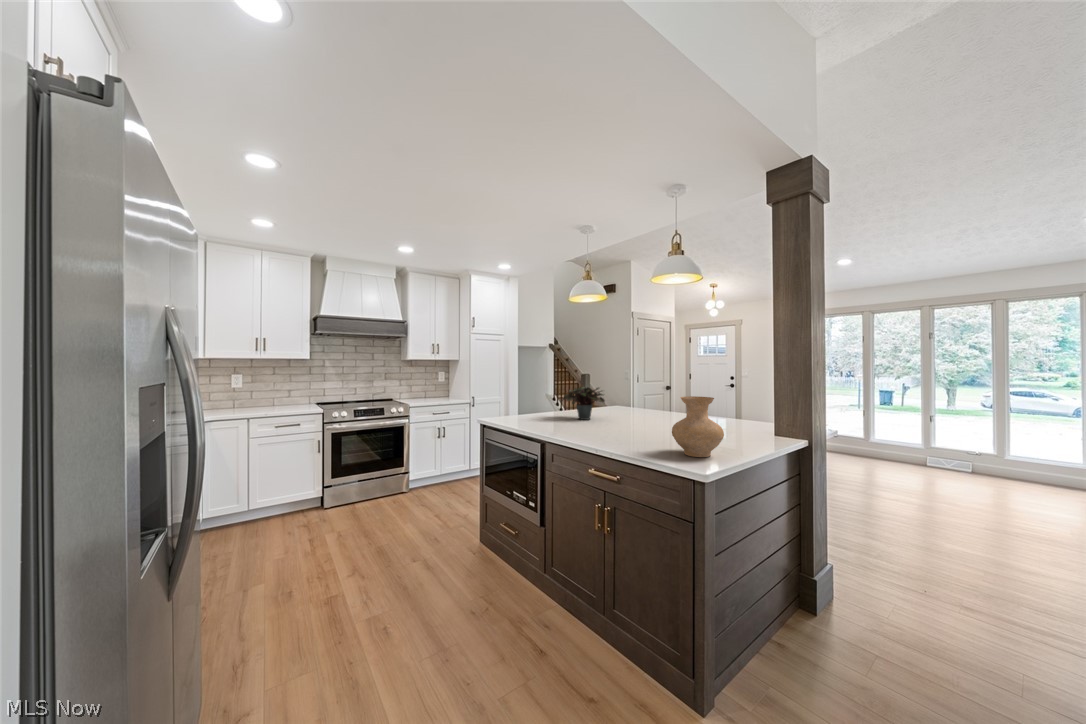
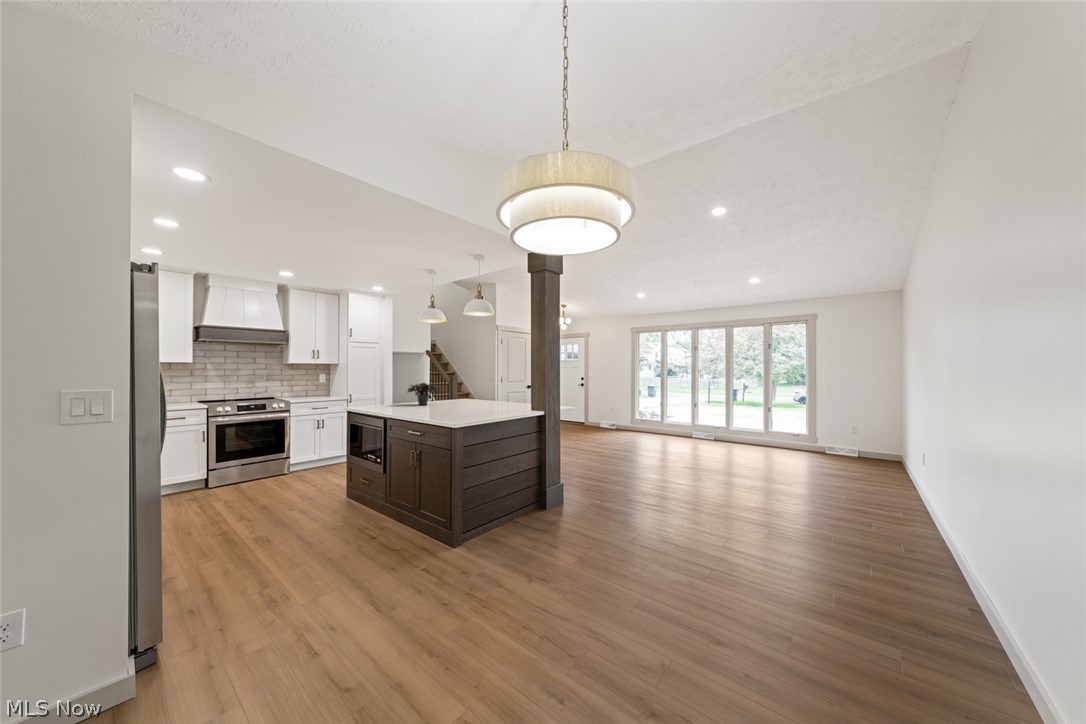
vase: present [672,396,724,457] -> none [453,385,481,419]

